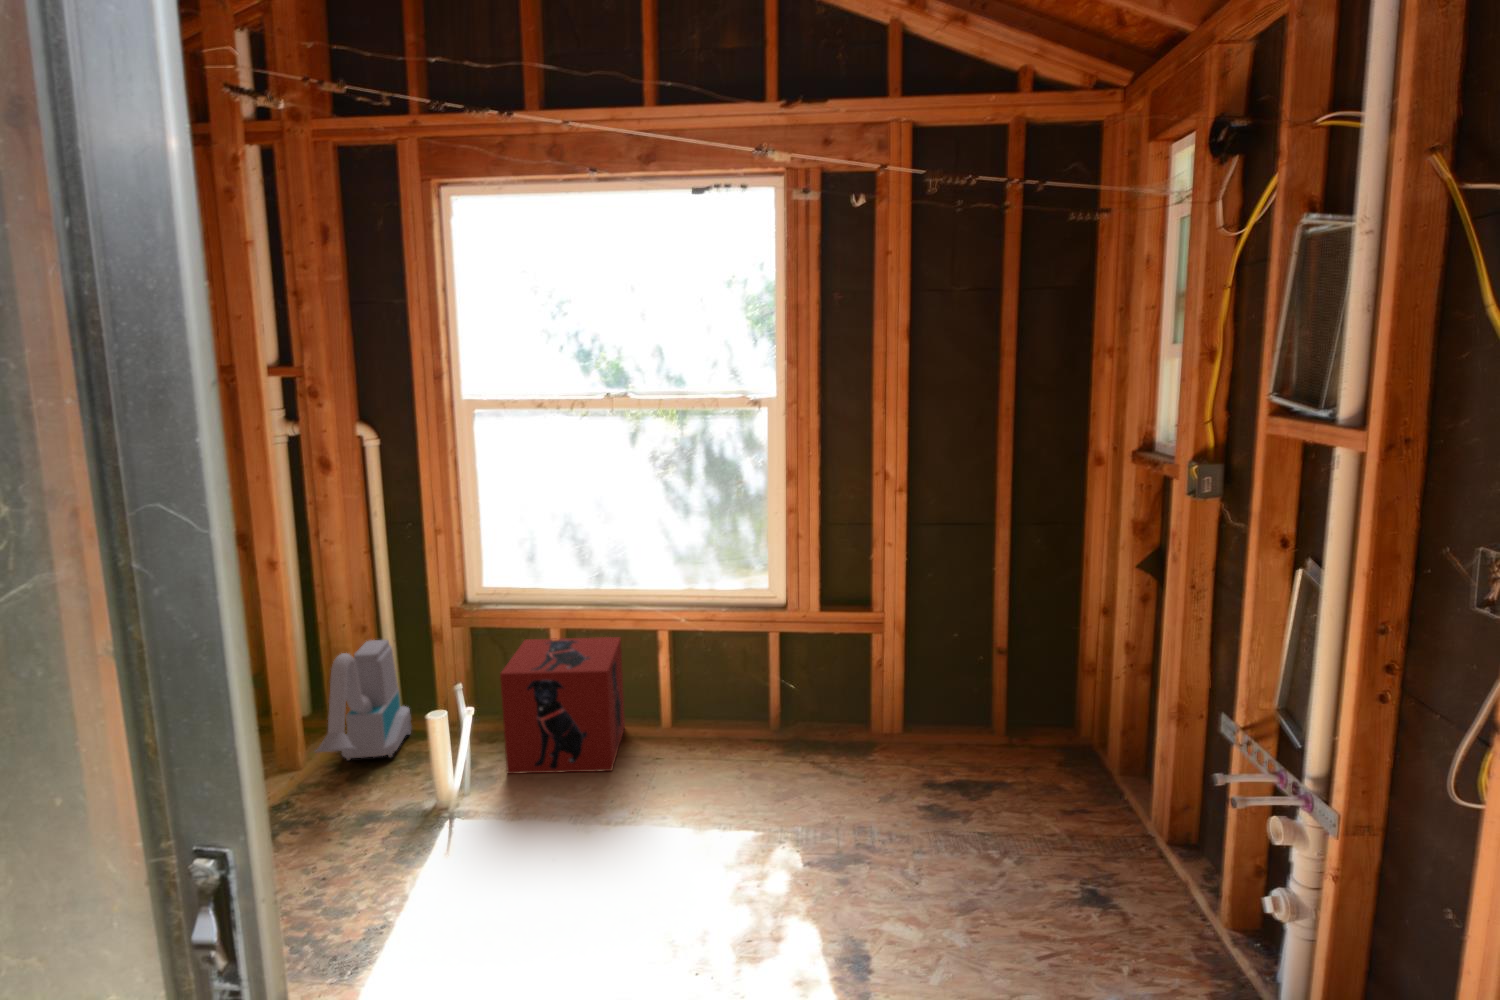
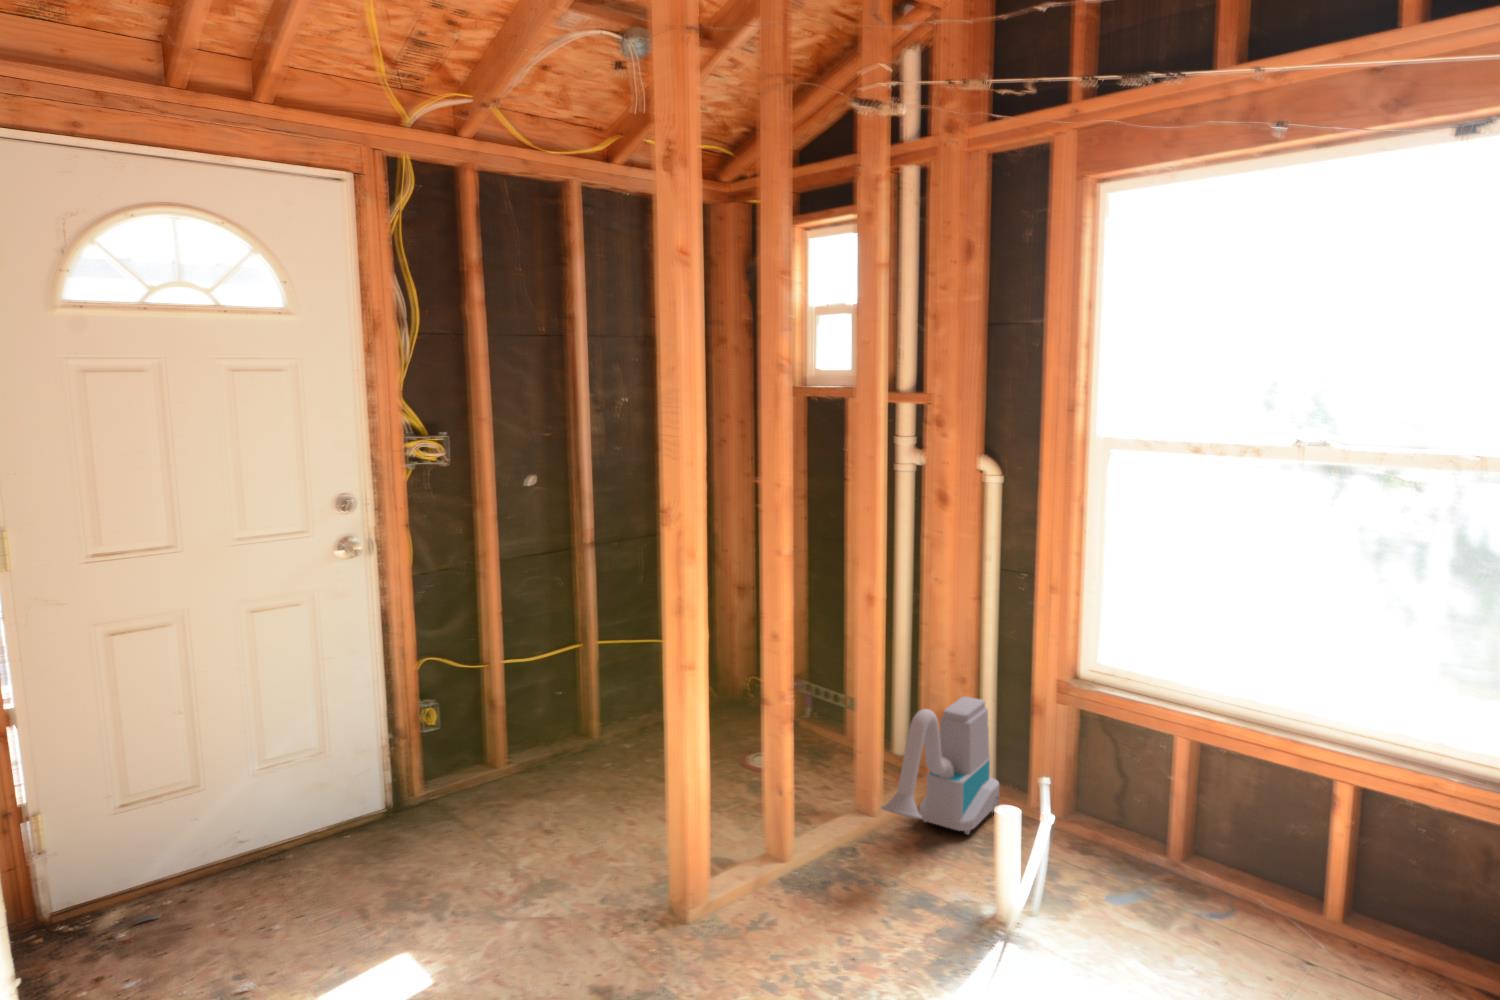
storage box: present [500,637,625,774] -> none [1088,742,1276,959]

